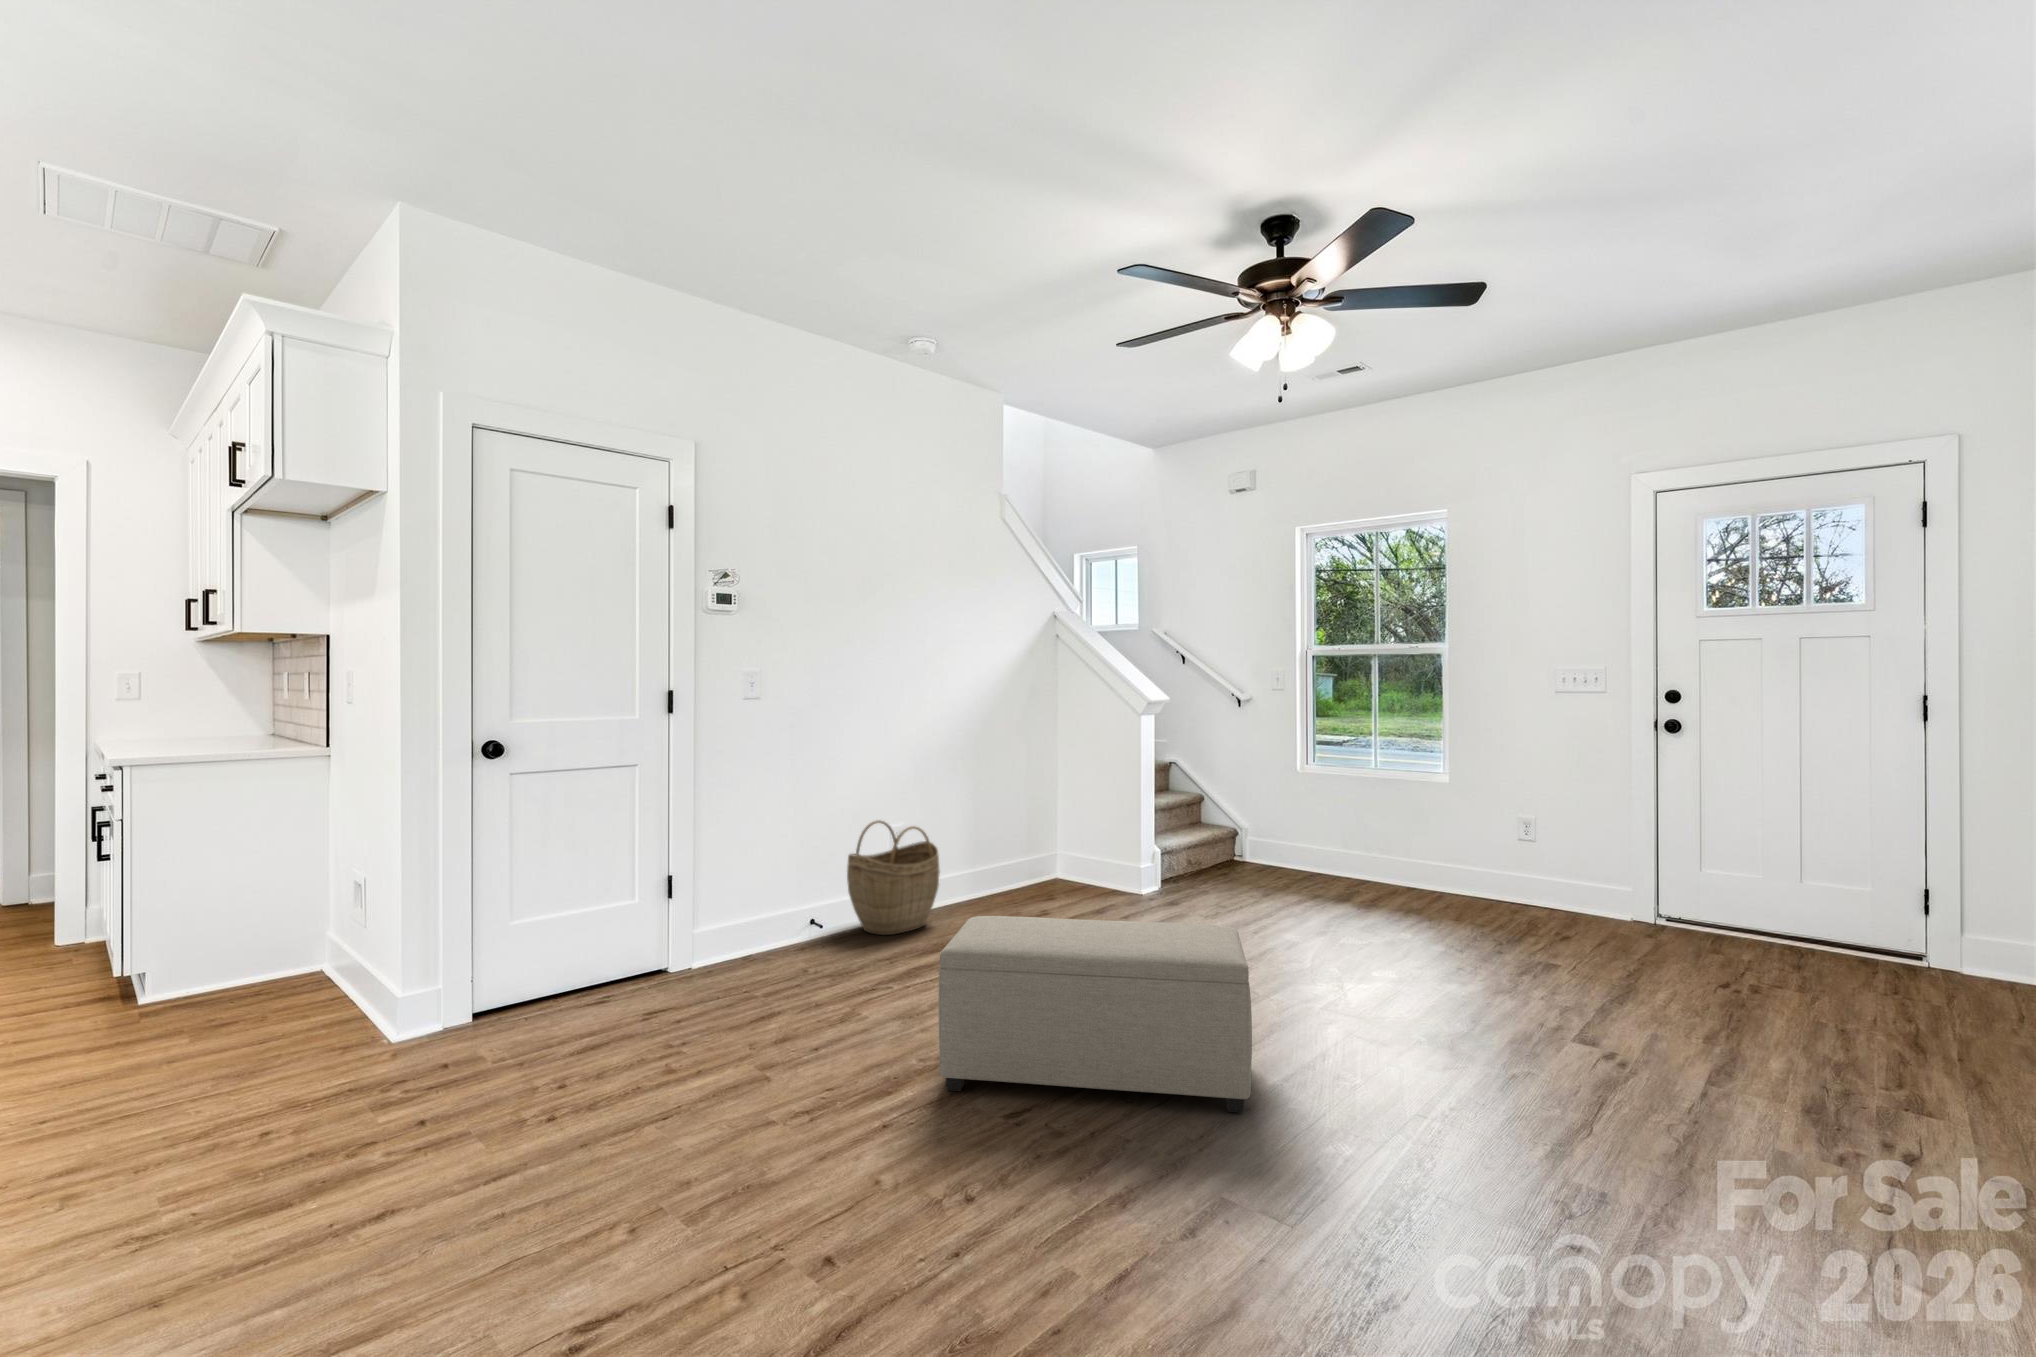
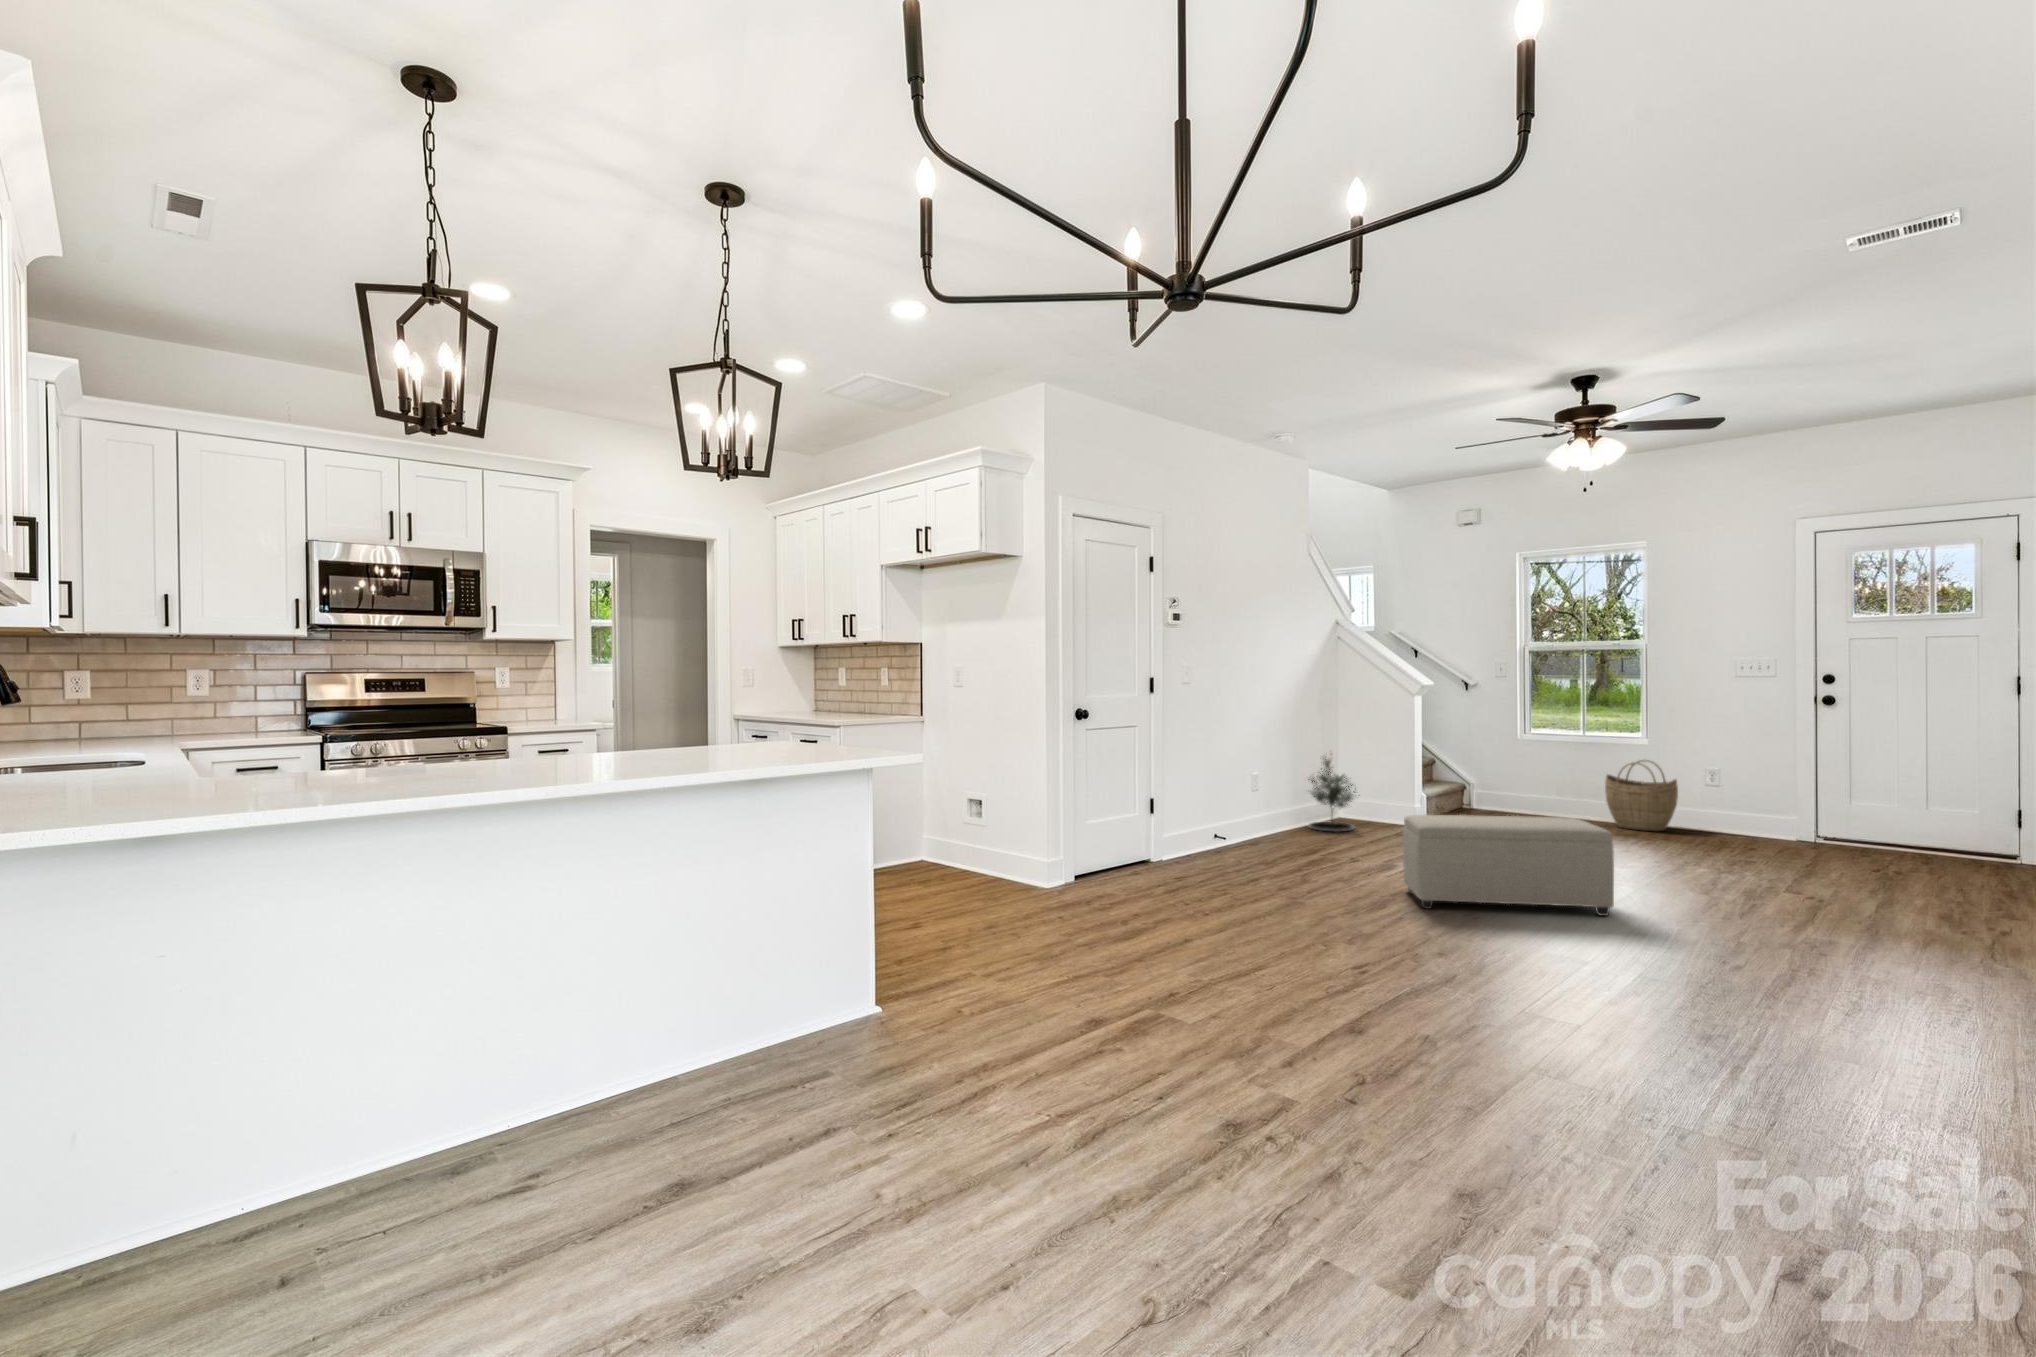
potted tree: none [989,788,1056,903] -> present [1309,757,1356,832]
woven basket: present [847,820,940,935] -> present [1605,760,1678,831]

